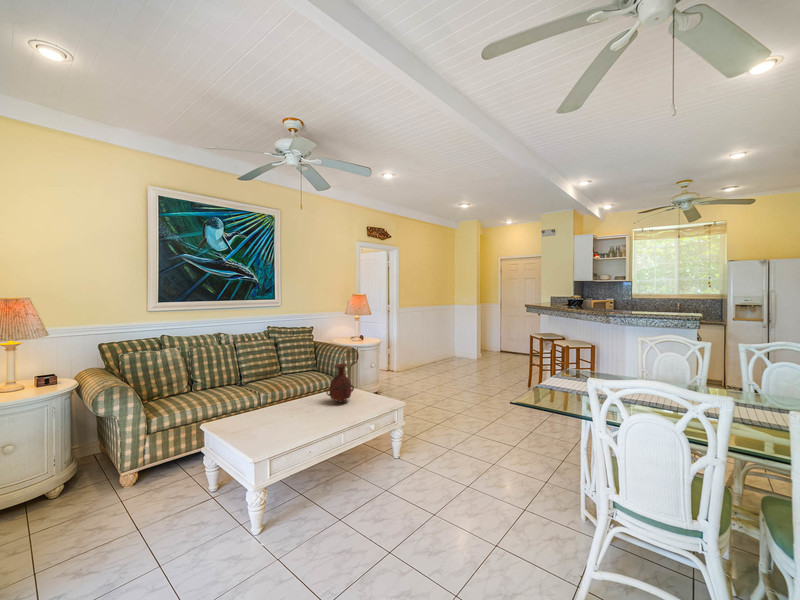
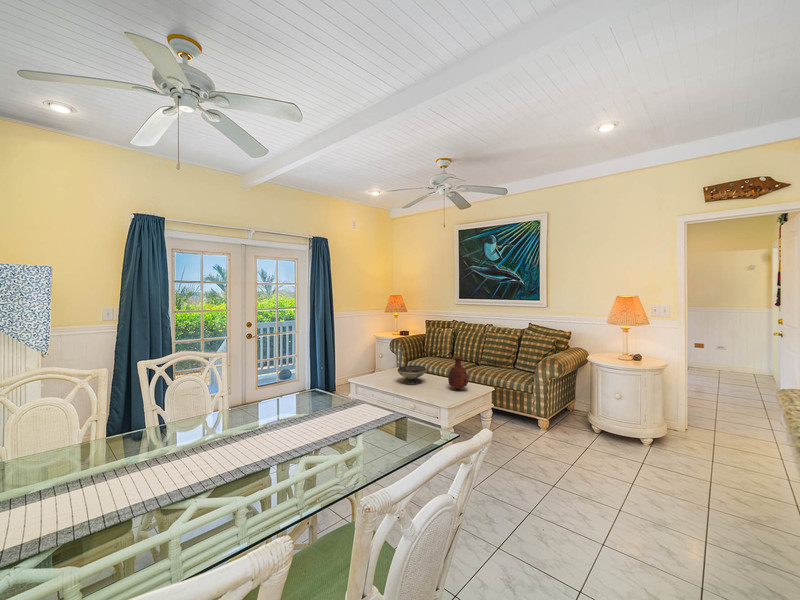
decorative bowl: none [268,395,312,427] -> present [397,365,426,385]

